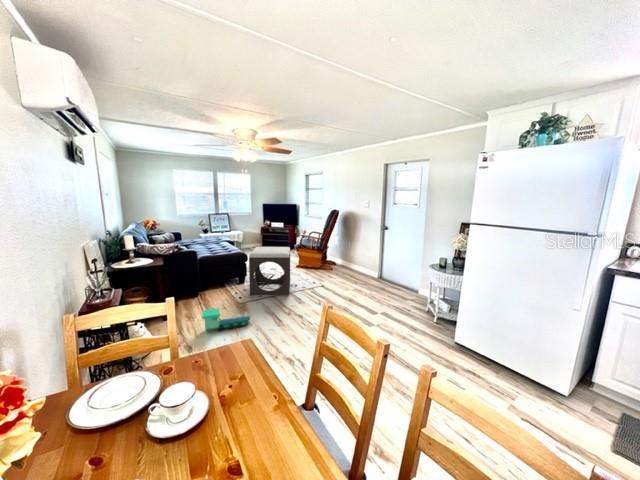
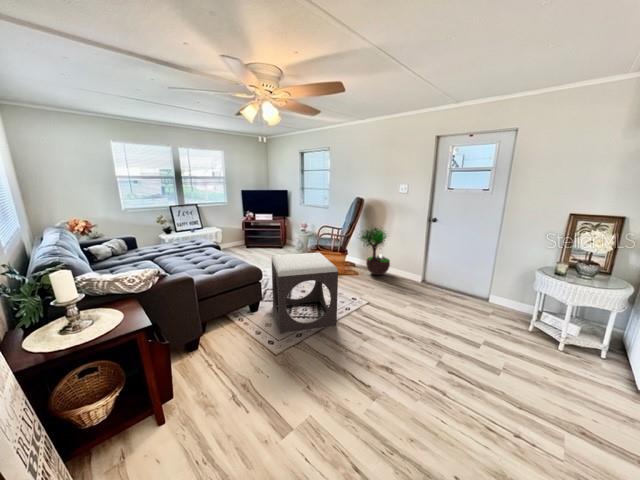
potted tree: none [331,229,359,271] -> present [361,228,390,275]
toy train: present [202,308,250,331] -> none [241,385,324,444]

